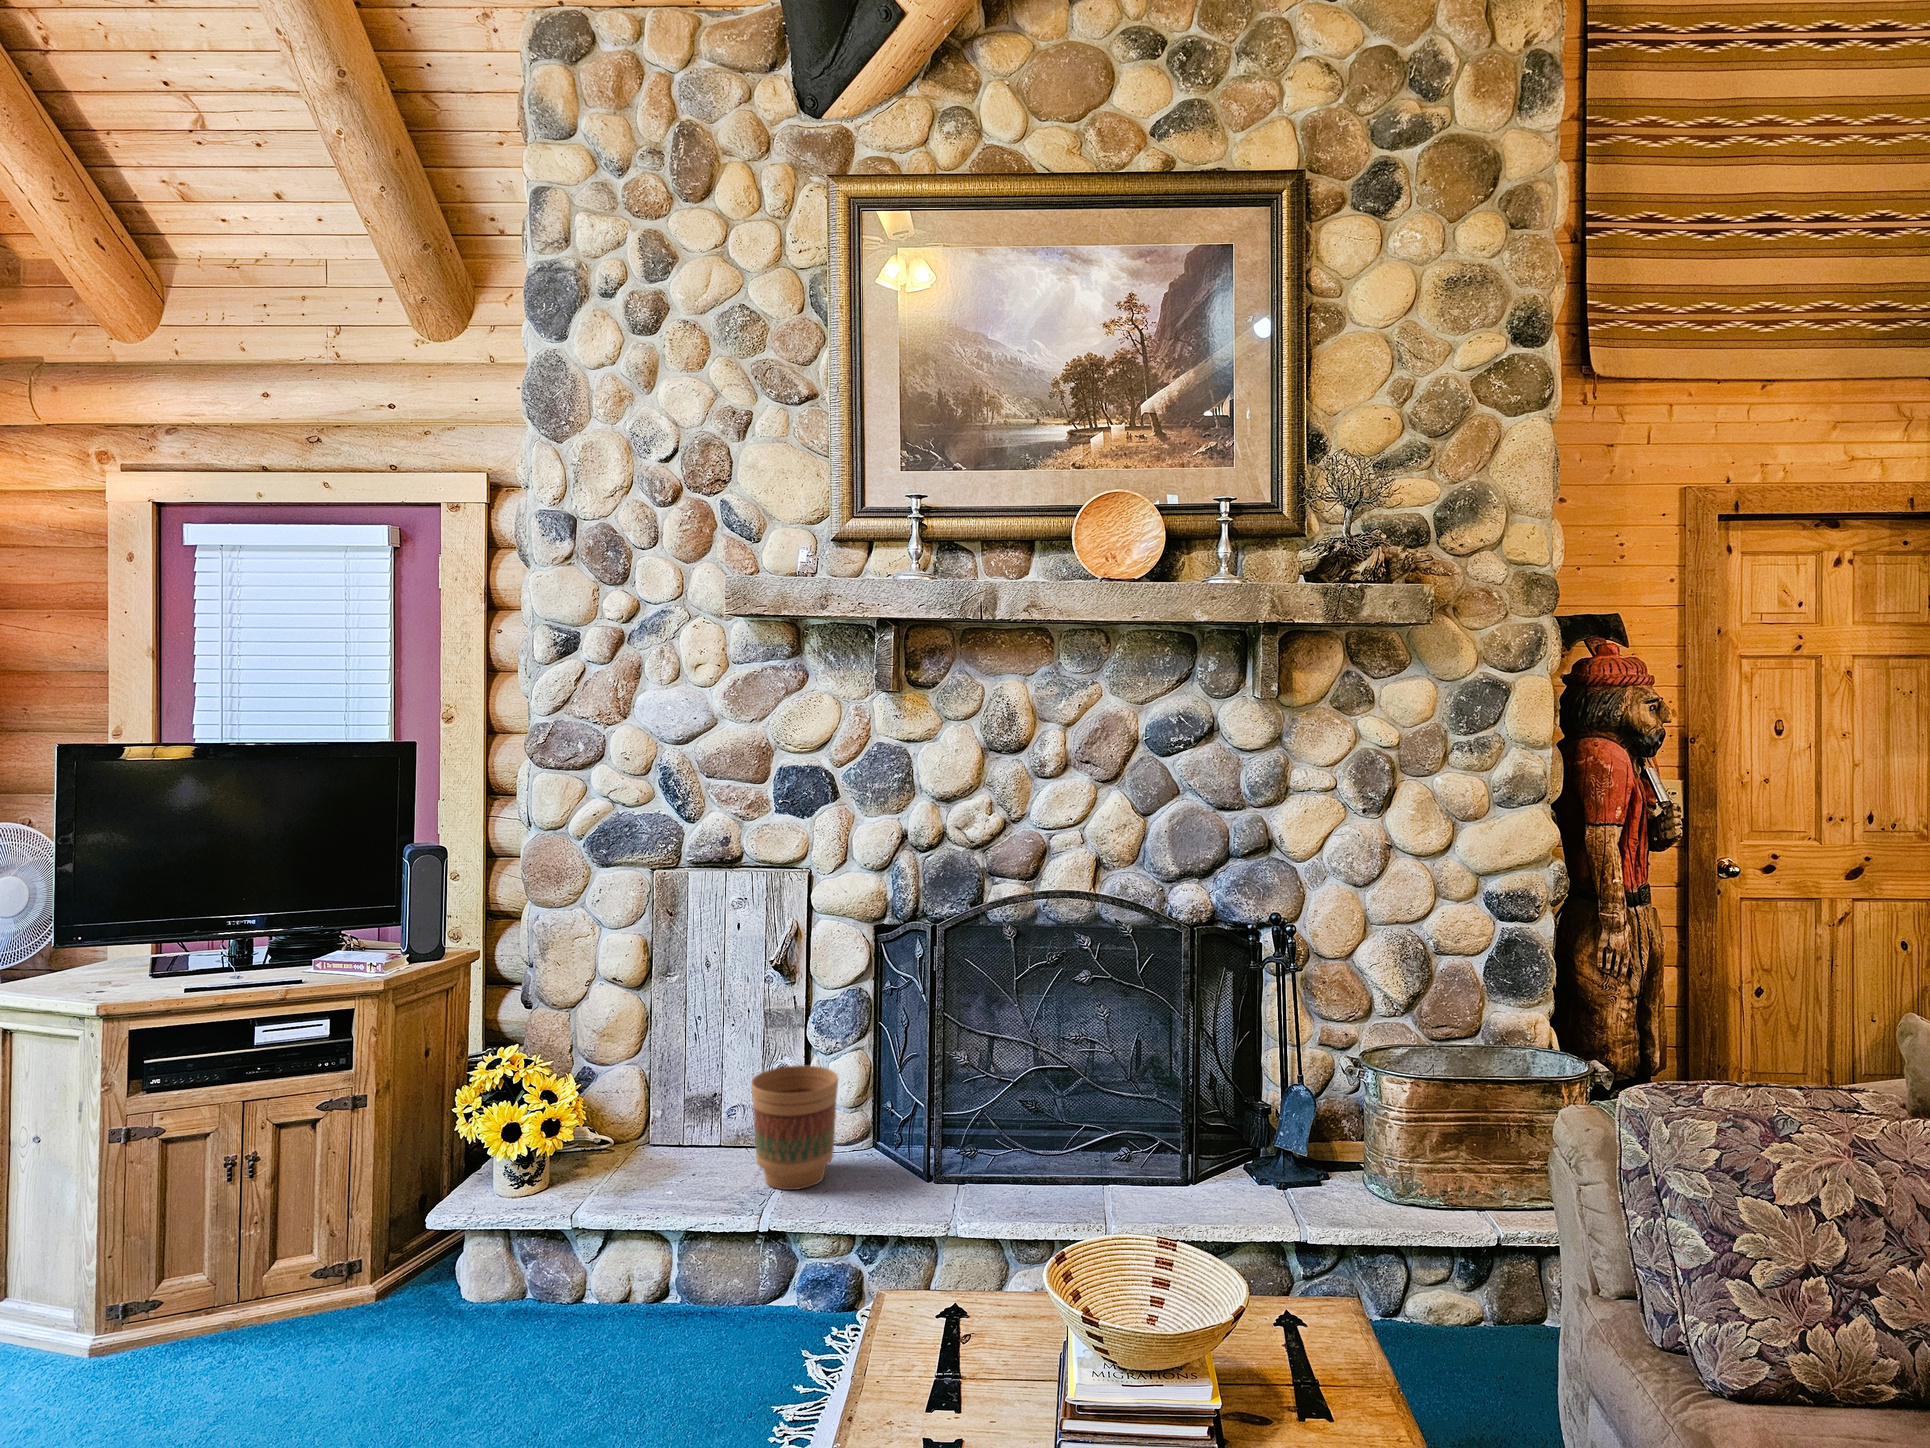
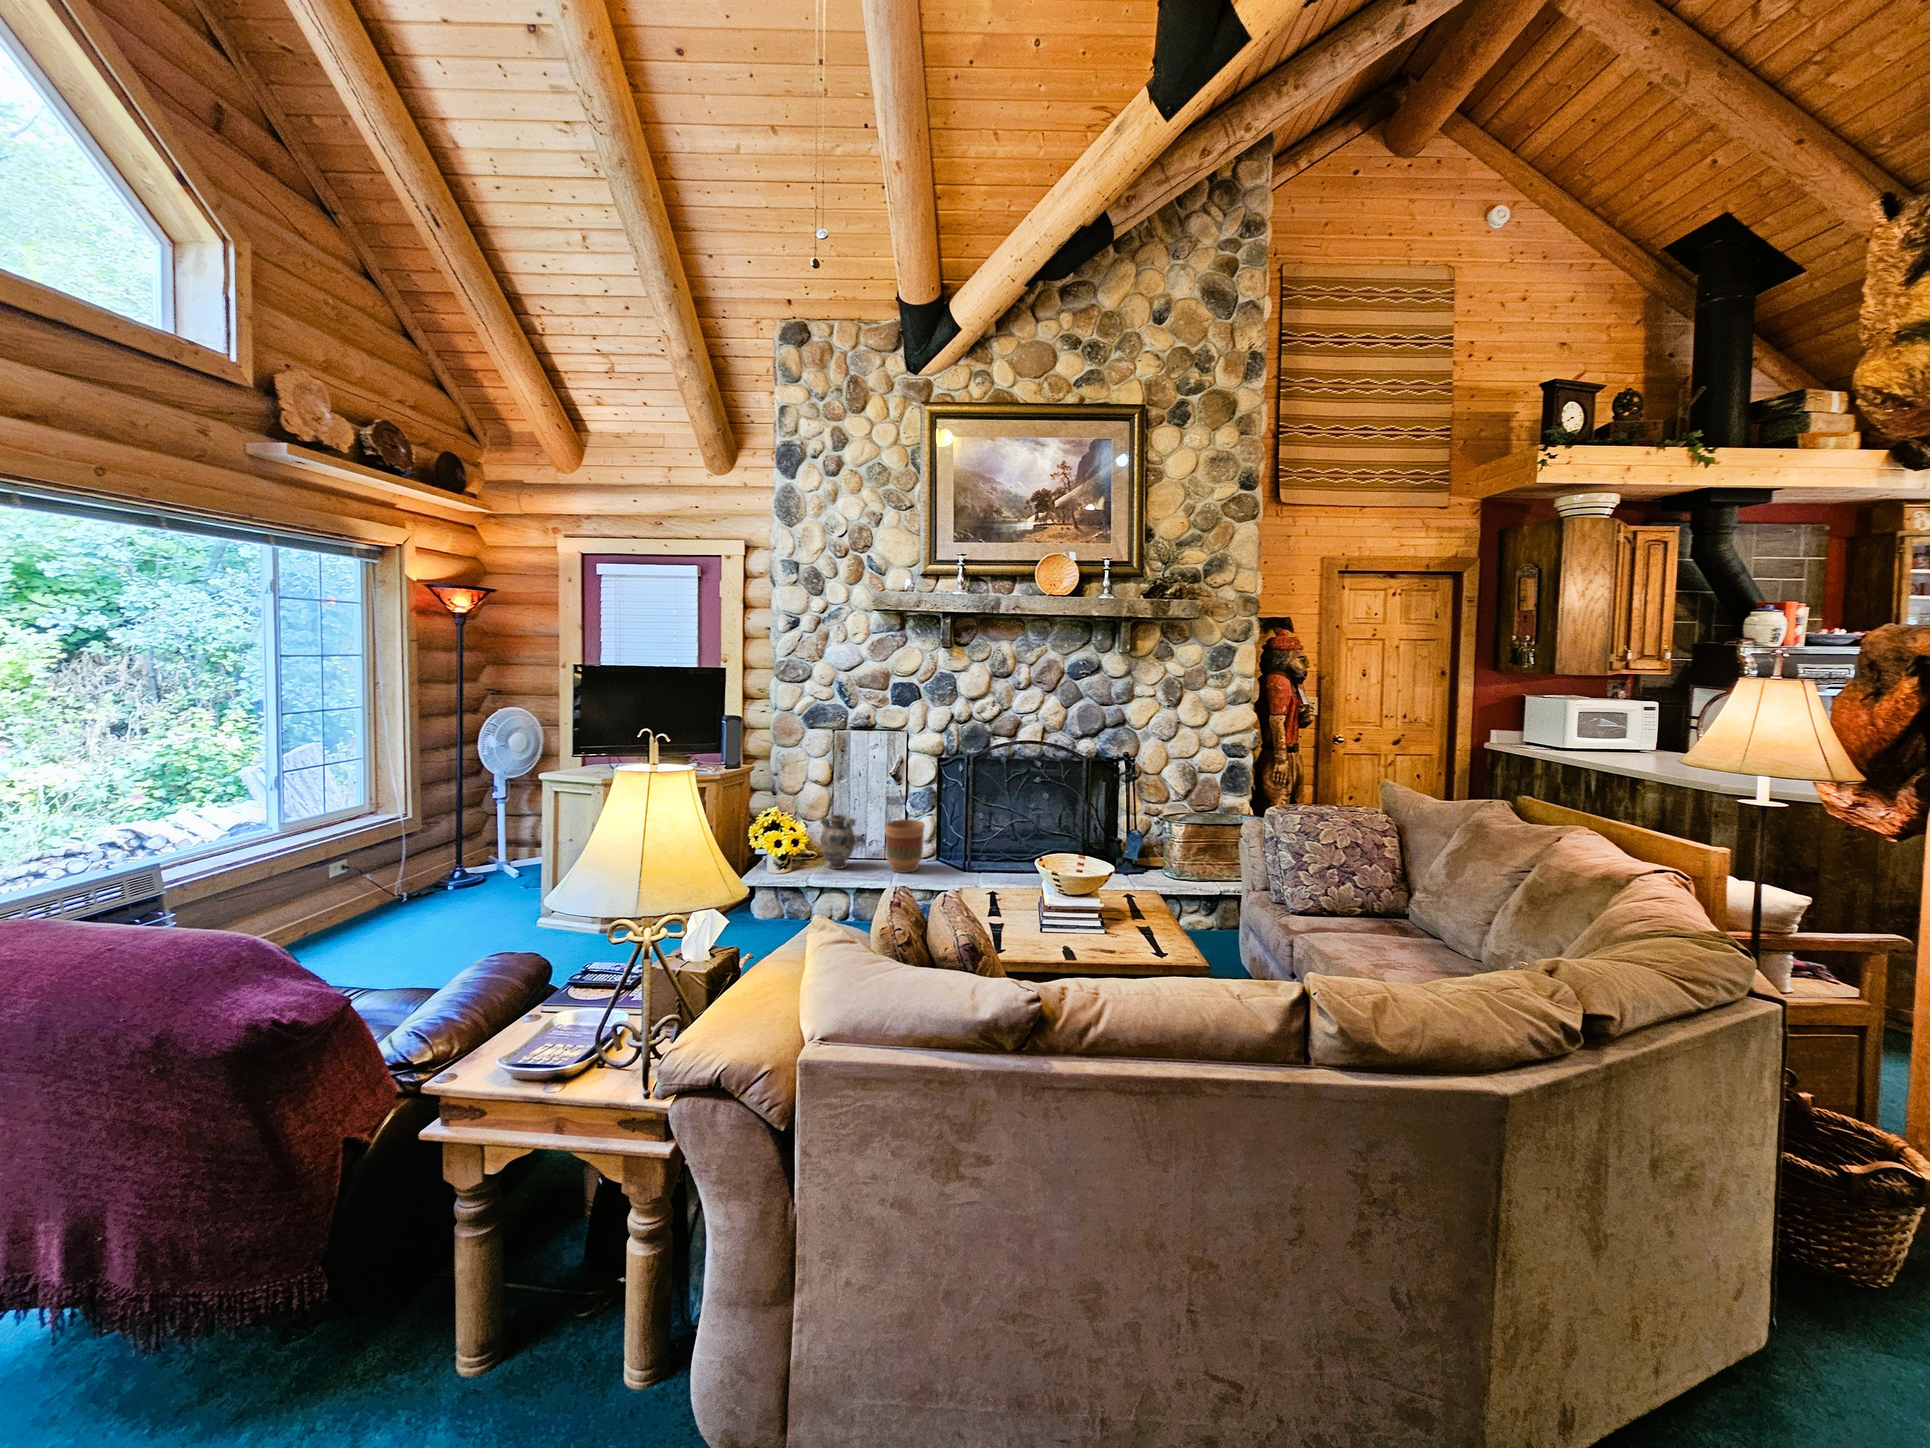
decorative vase: none [612,1059,689,1180] -> present [820,815,855,869]

